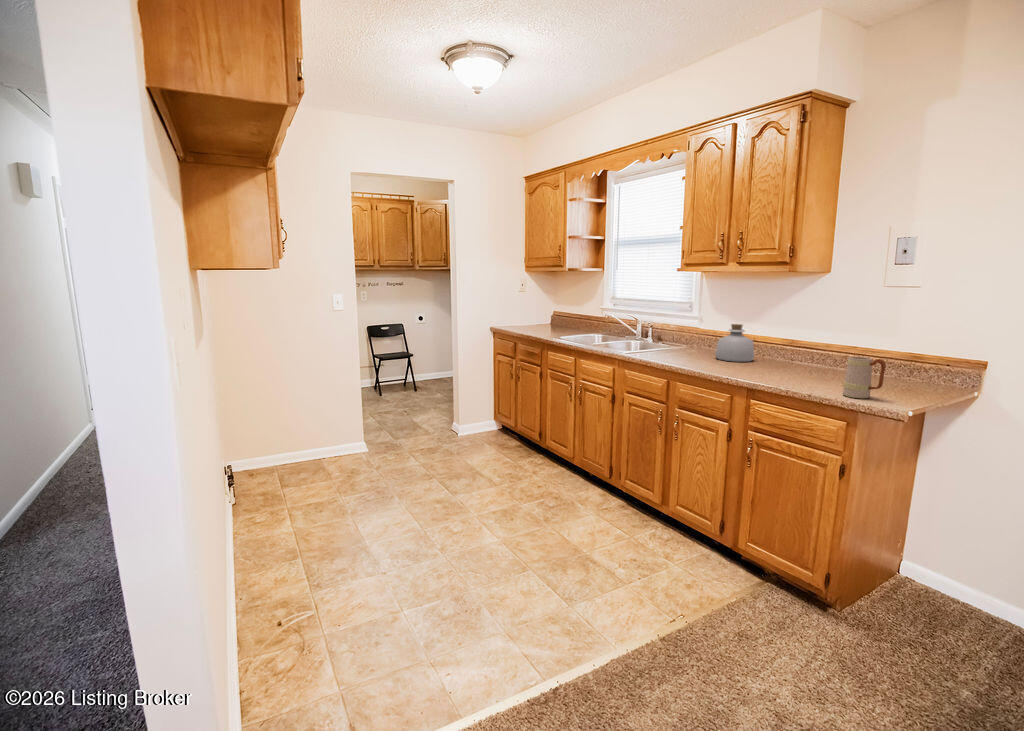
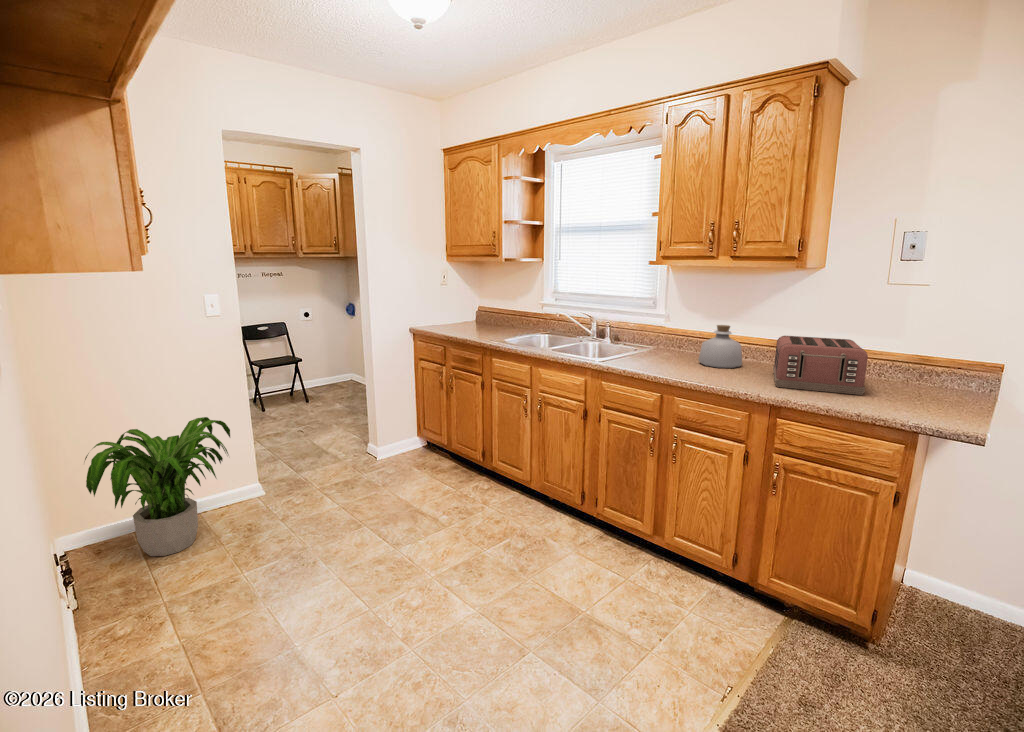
toaster: none [760,333,849,383] -> present [773,336,868,395]
mug: present [843,357,886,398] -> none [896,369,952,418]
potted plant: none [246,385,344,482] -> present [85,417,230,556]

